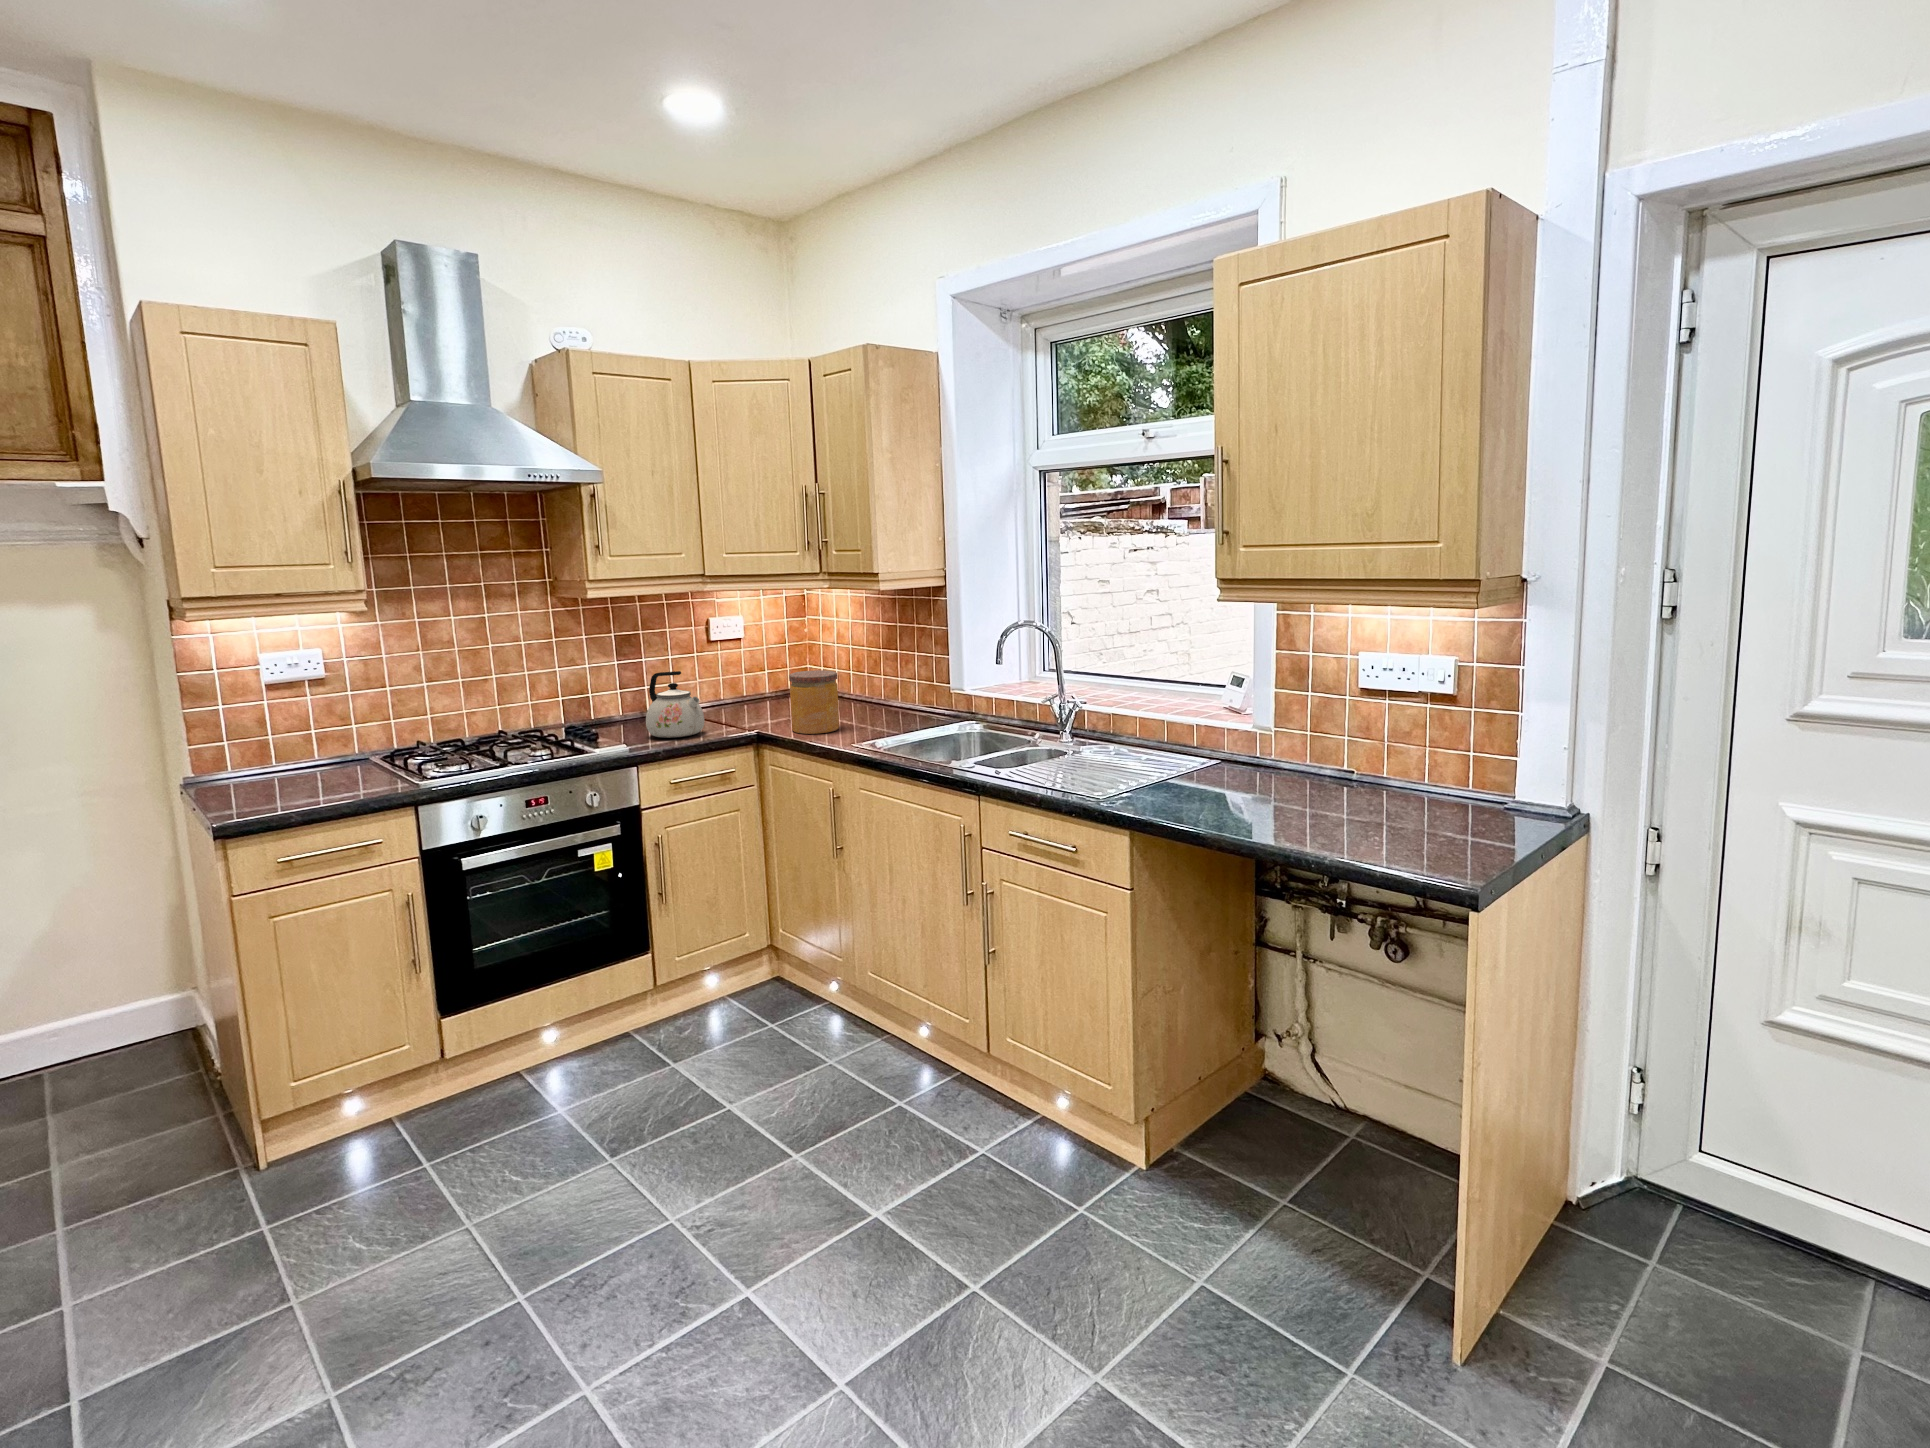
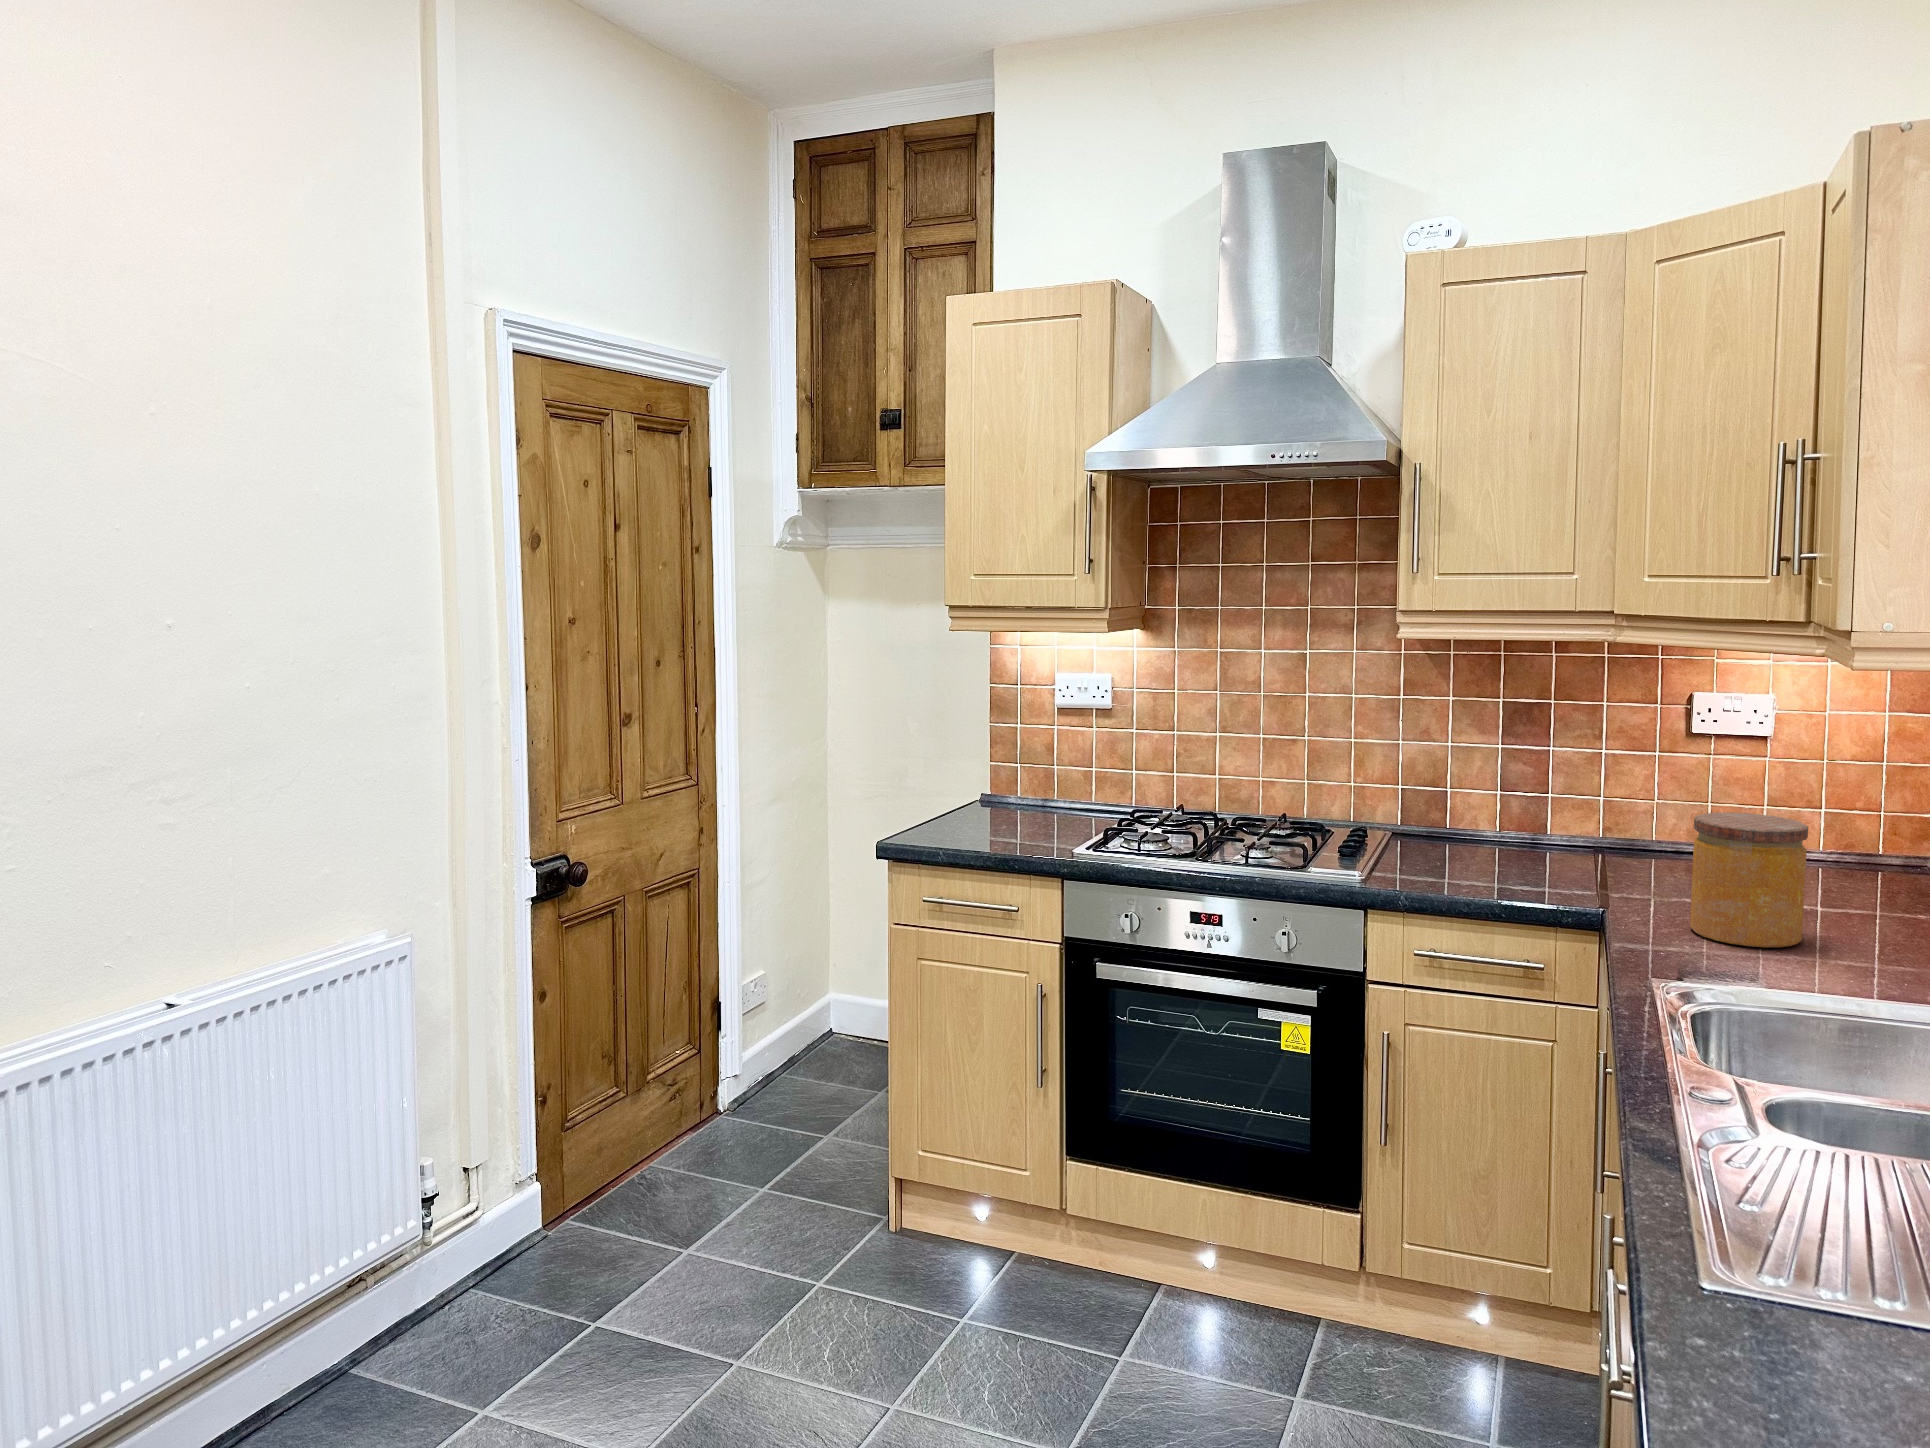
kettle: present [646,671,704,738] -> none [1443,769,1545,884]

